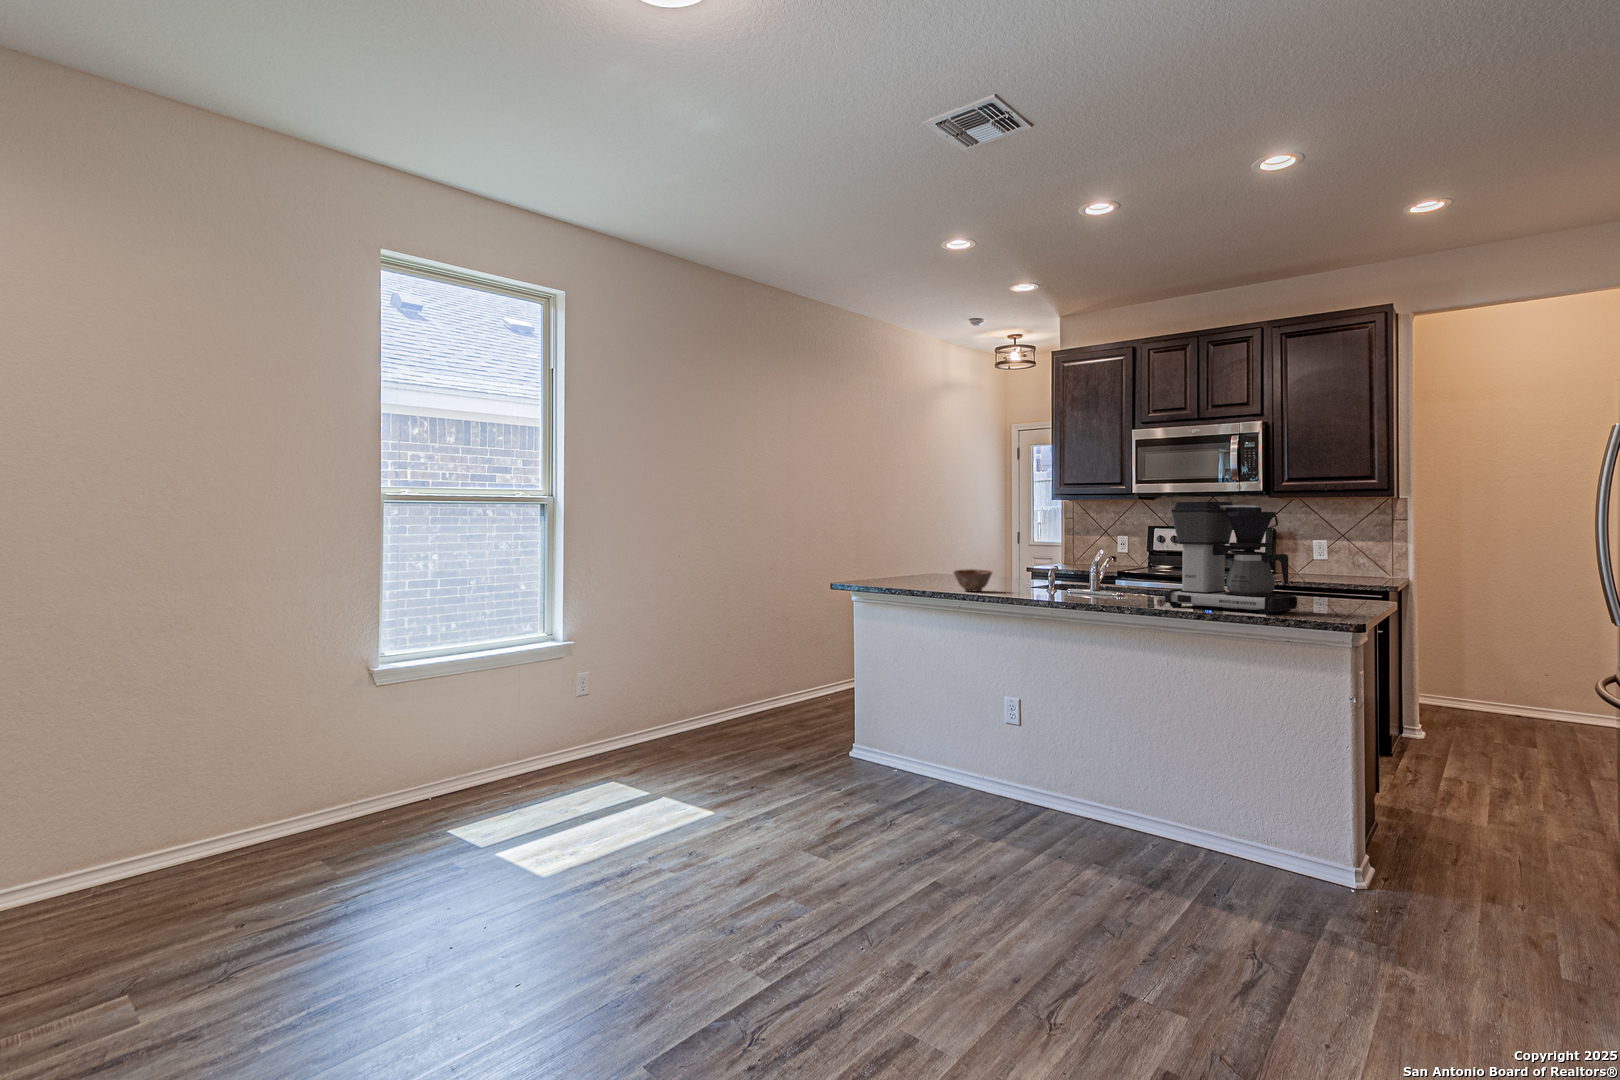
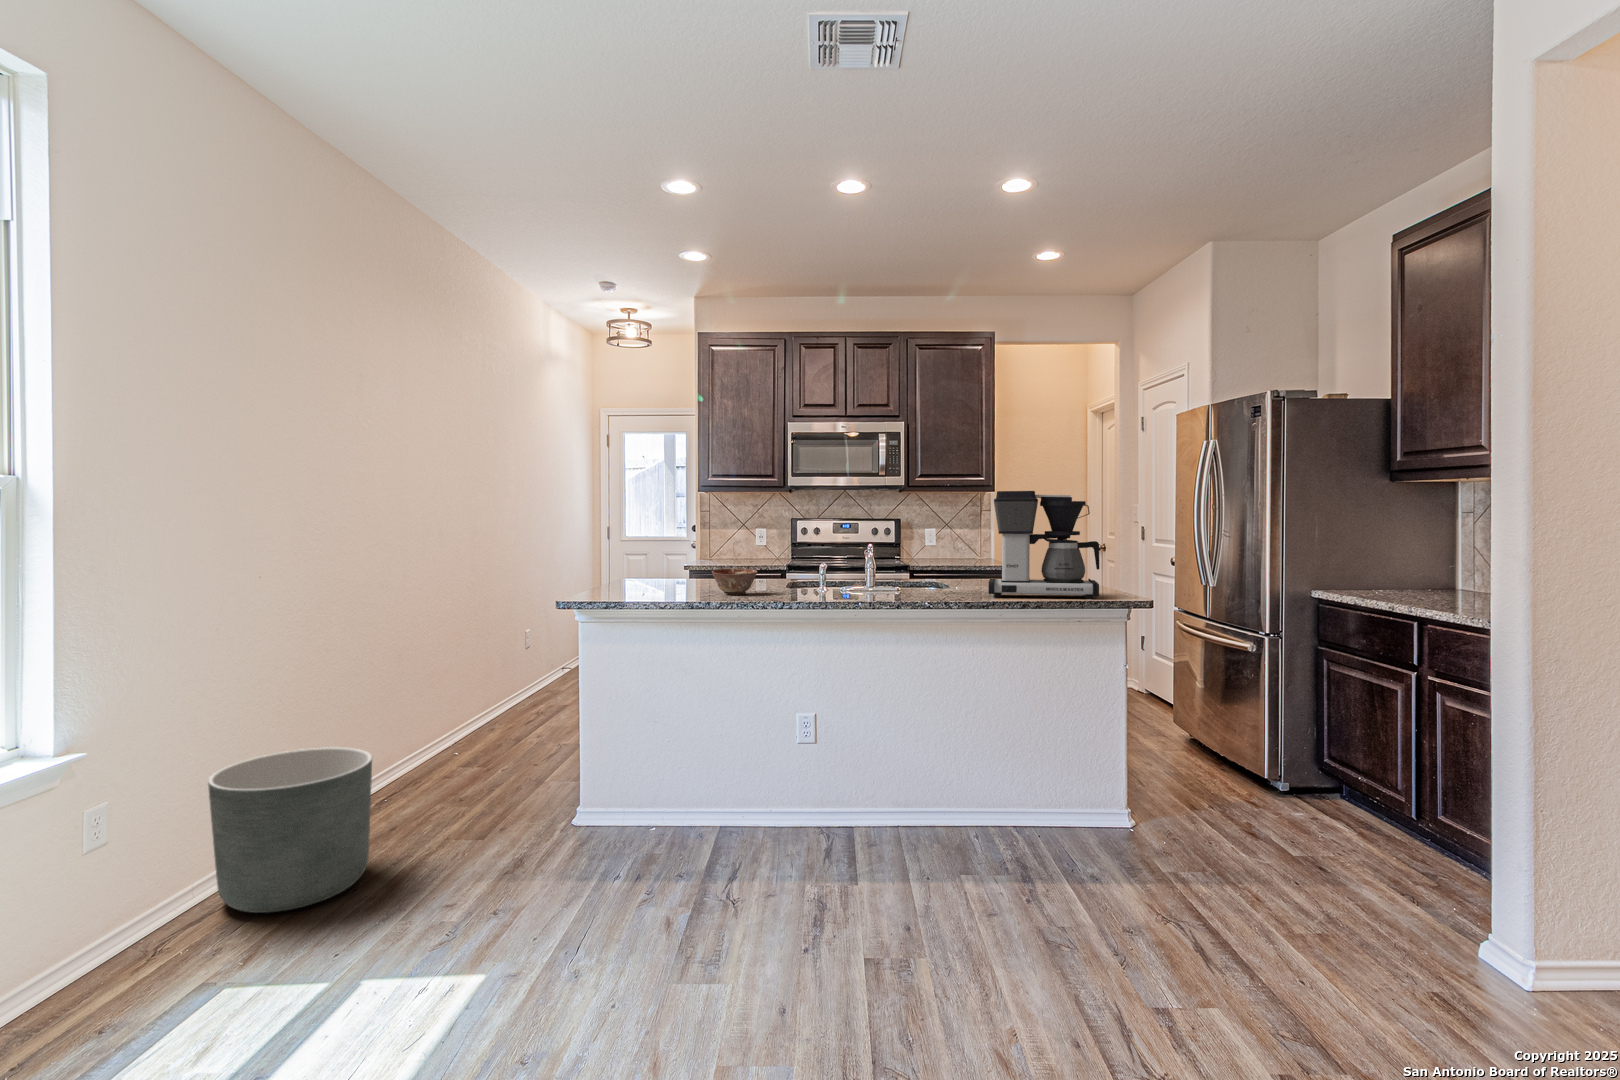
planter: none [626,671,712,762] -> present [208,747,372,913]

